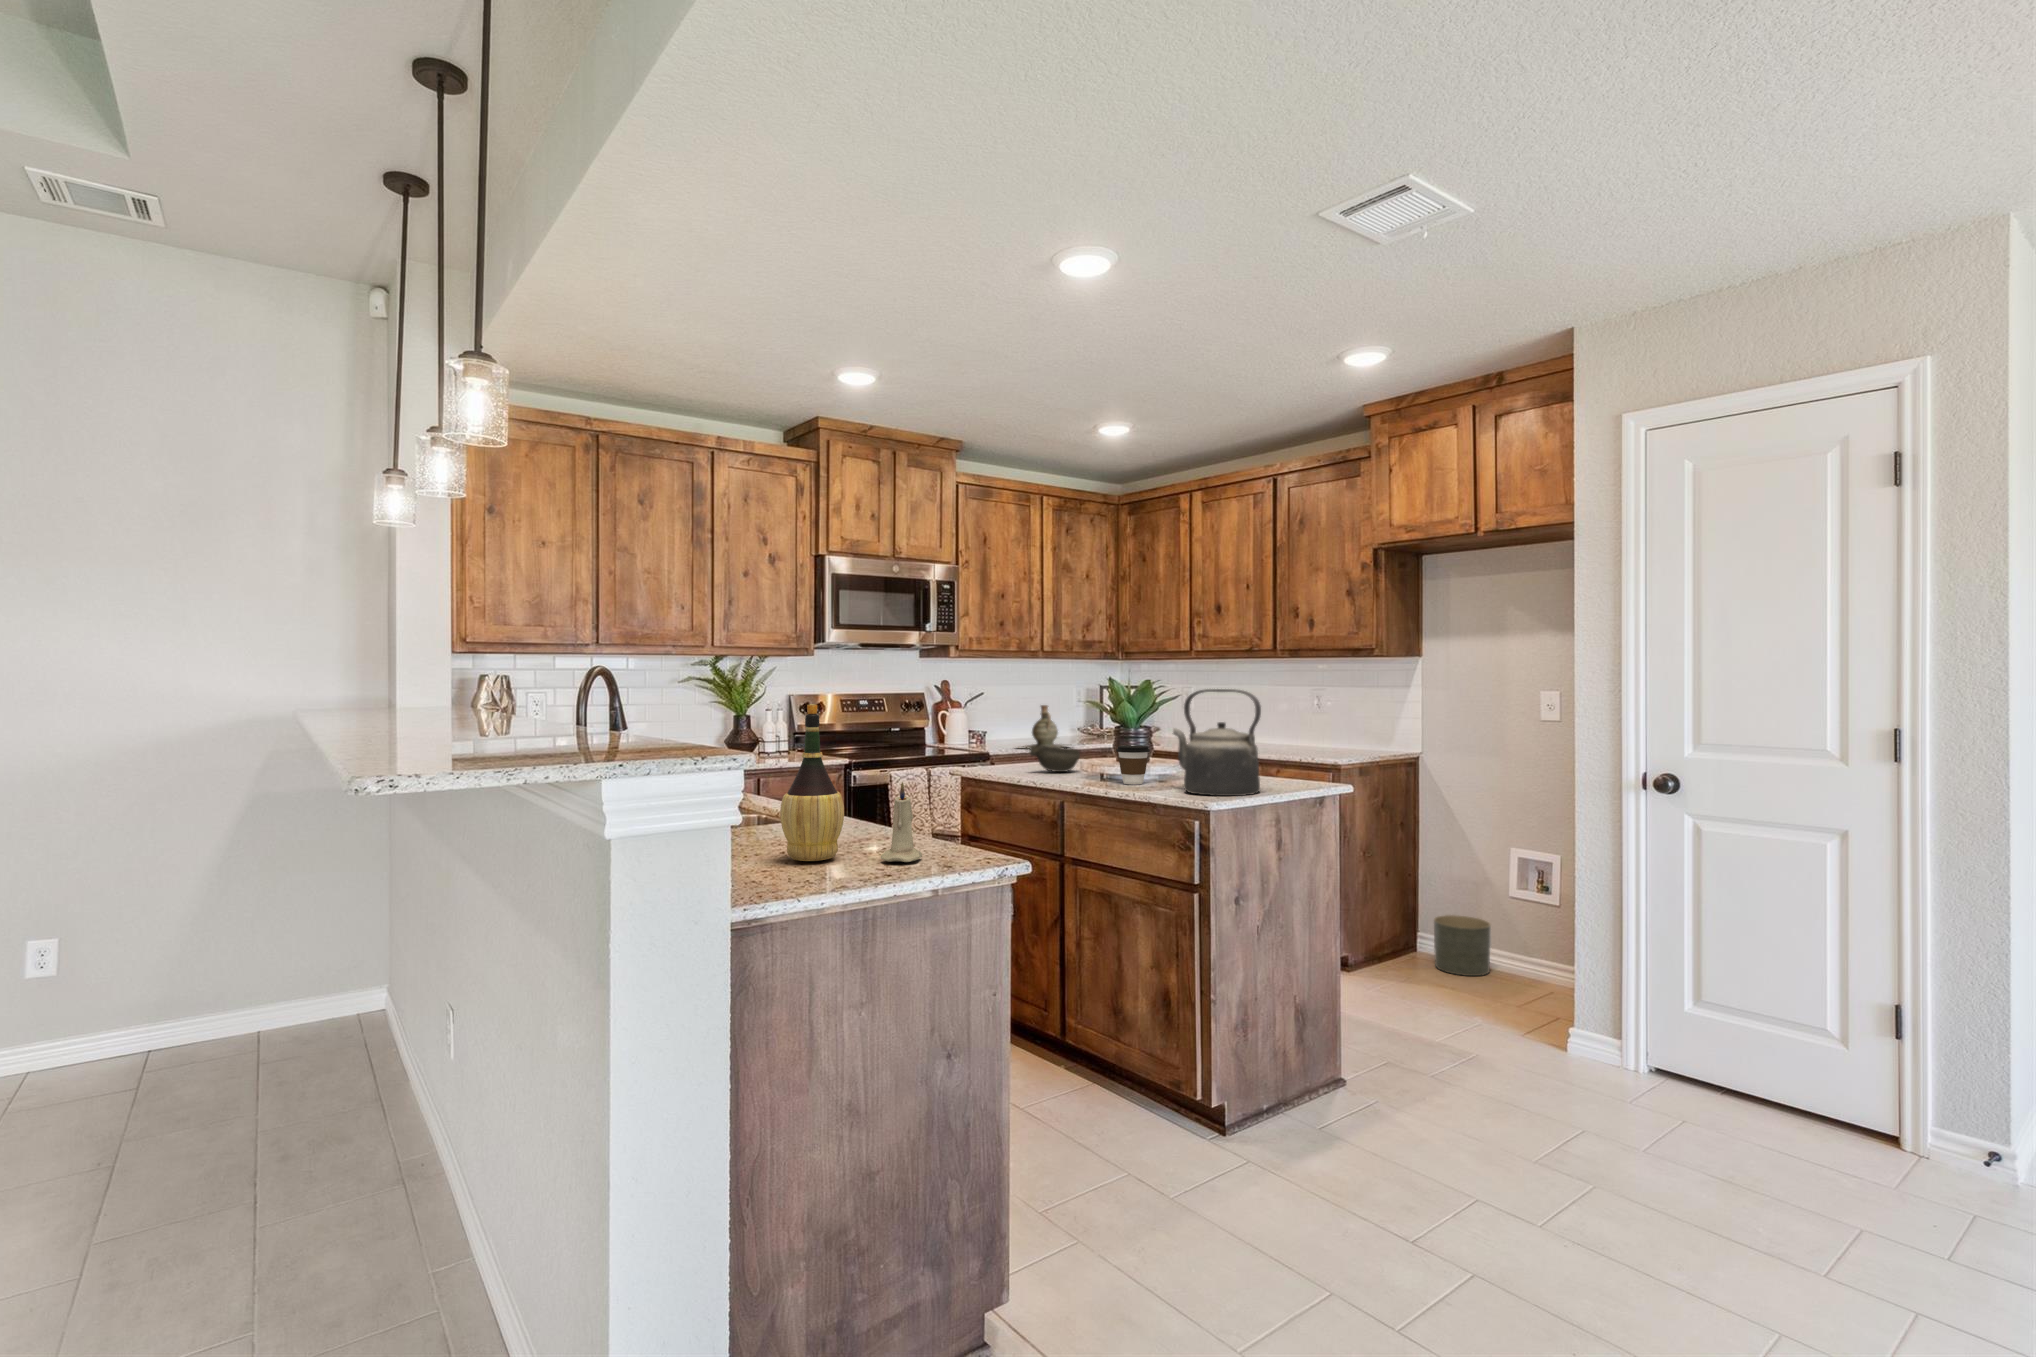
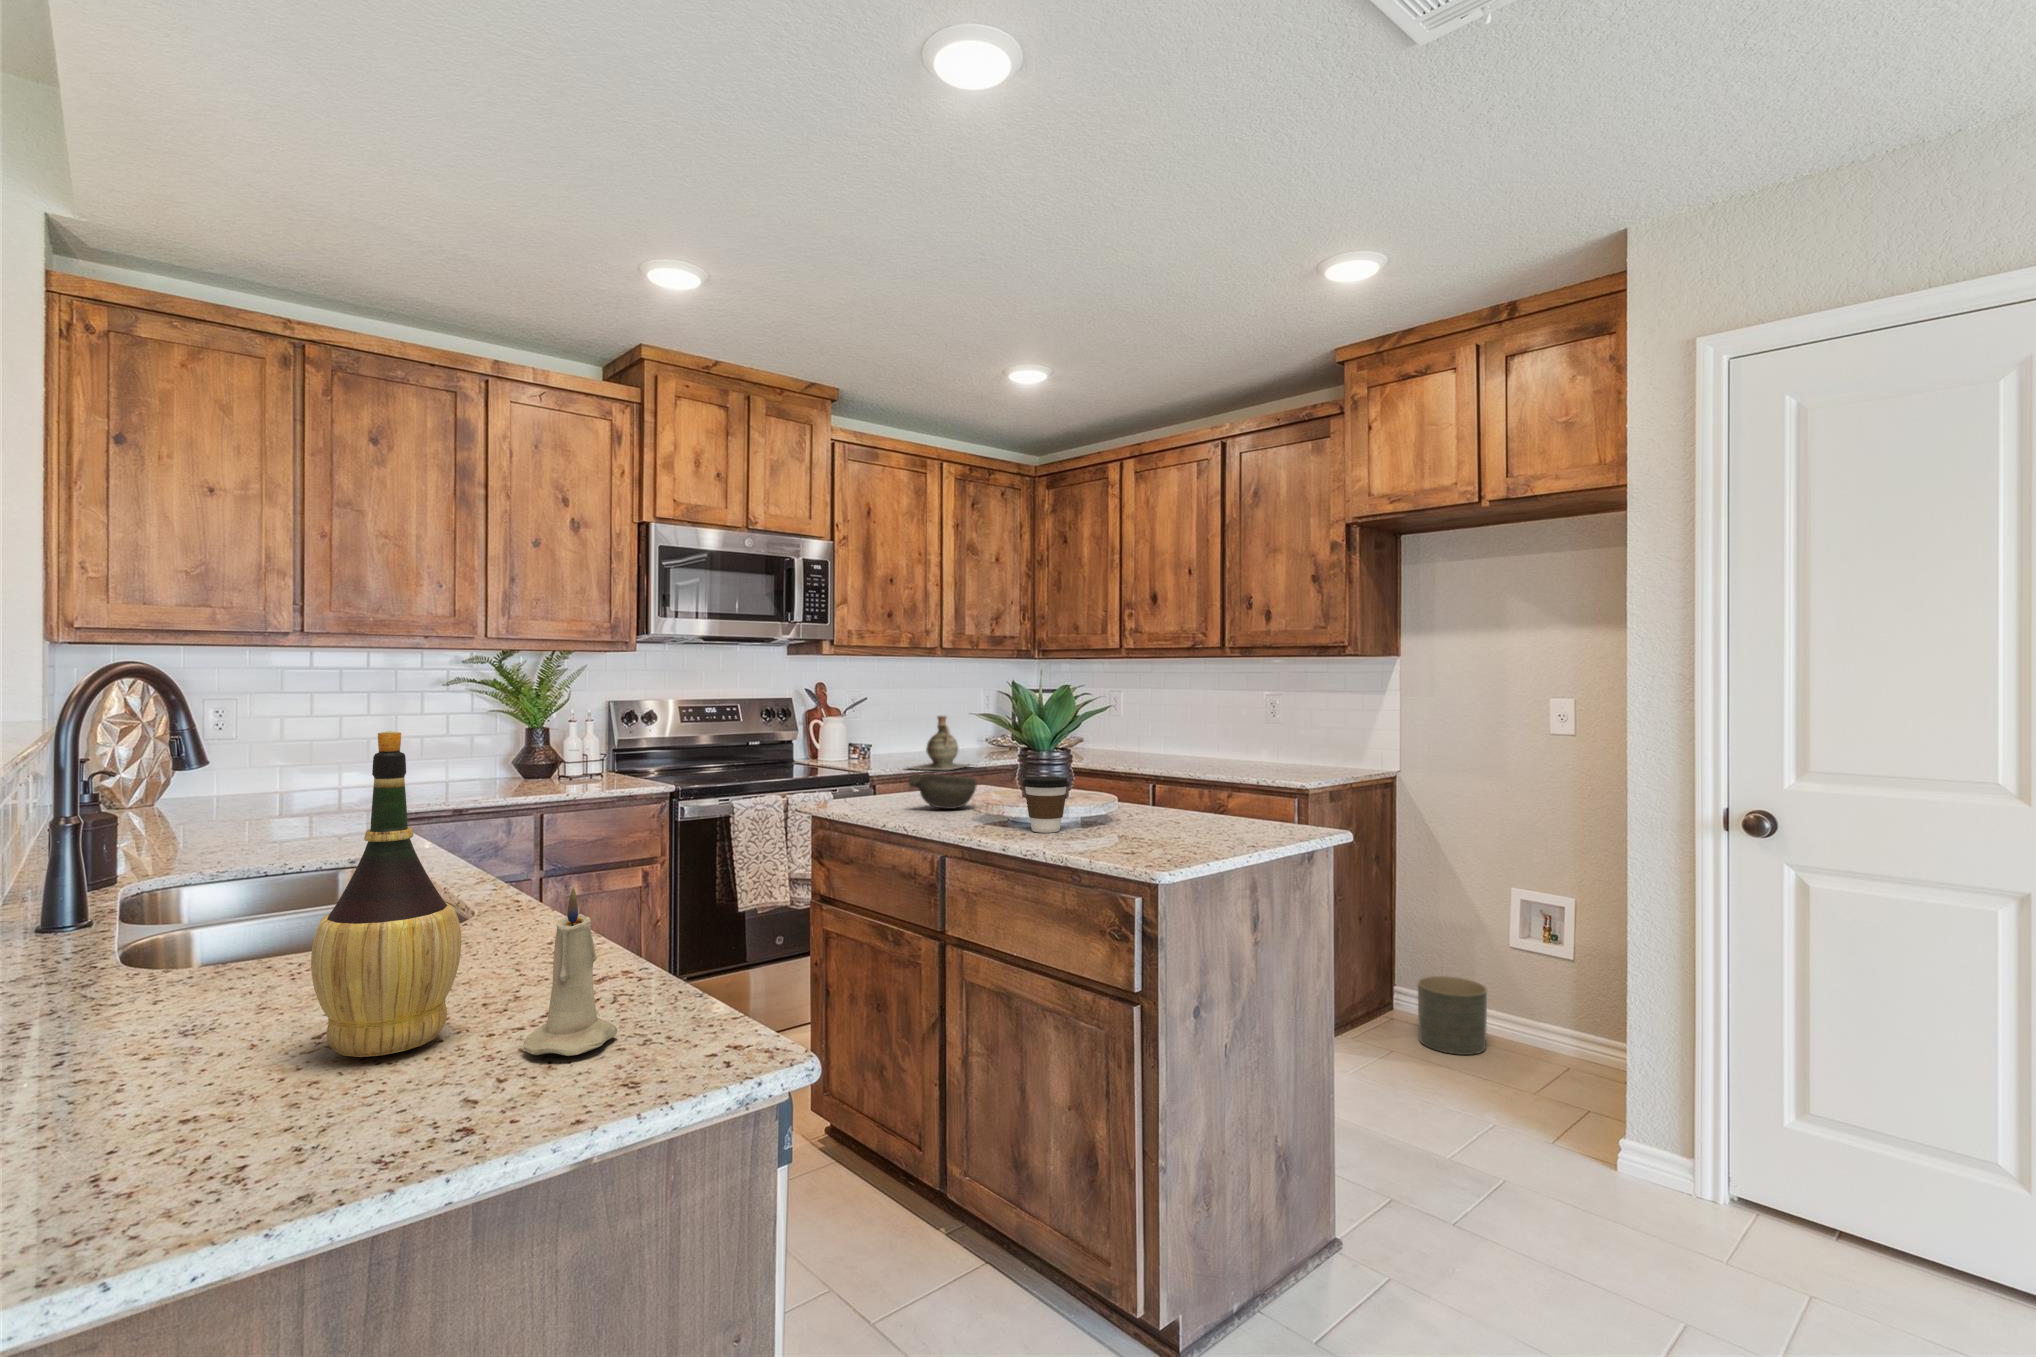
kettle: present [1173,689,1261,796] -> none [1101,699,1230,856]

